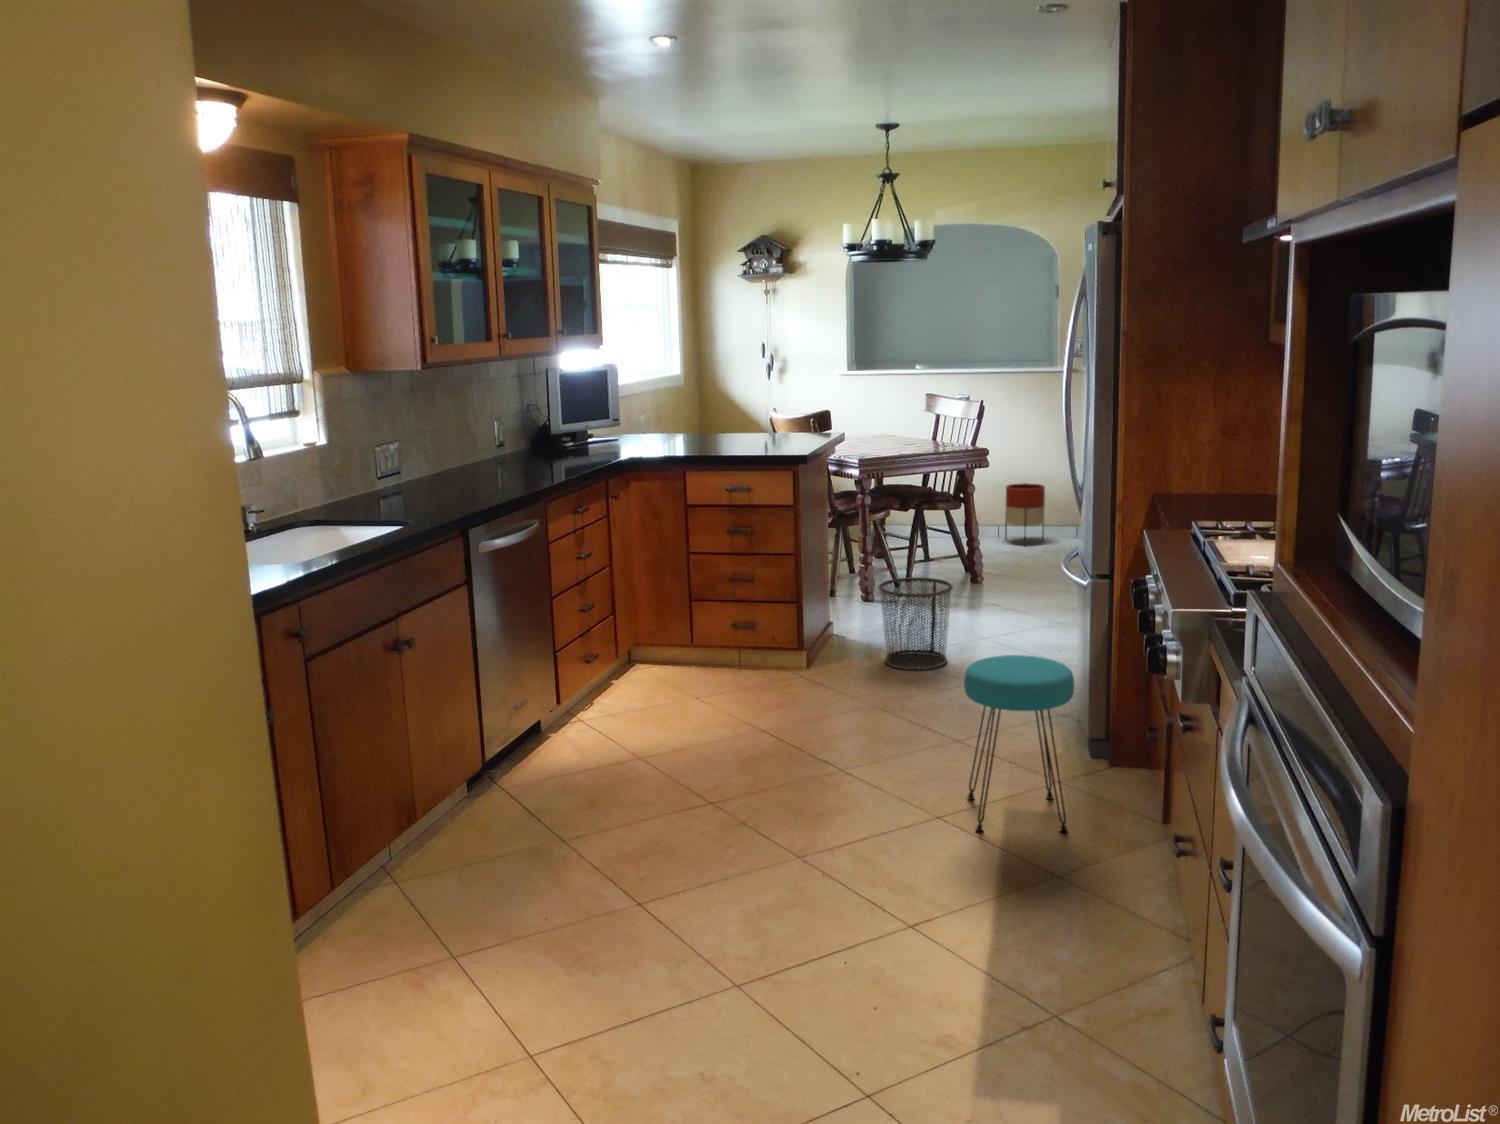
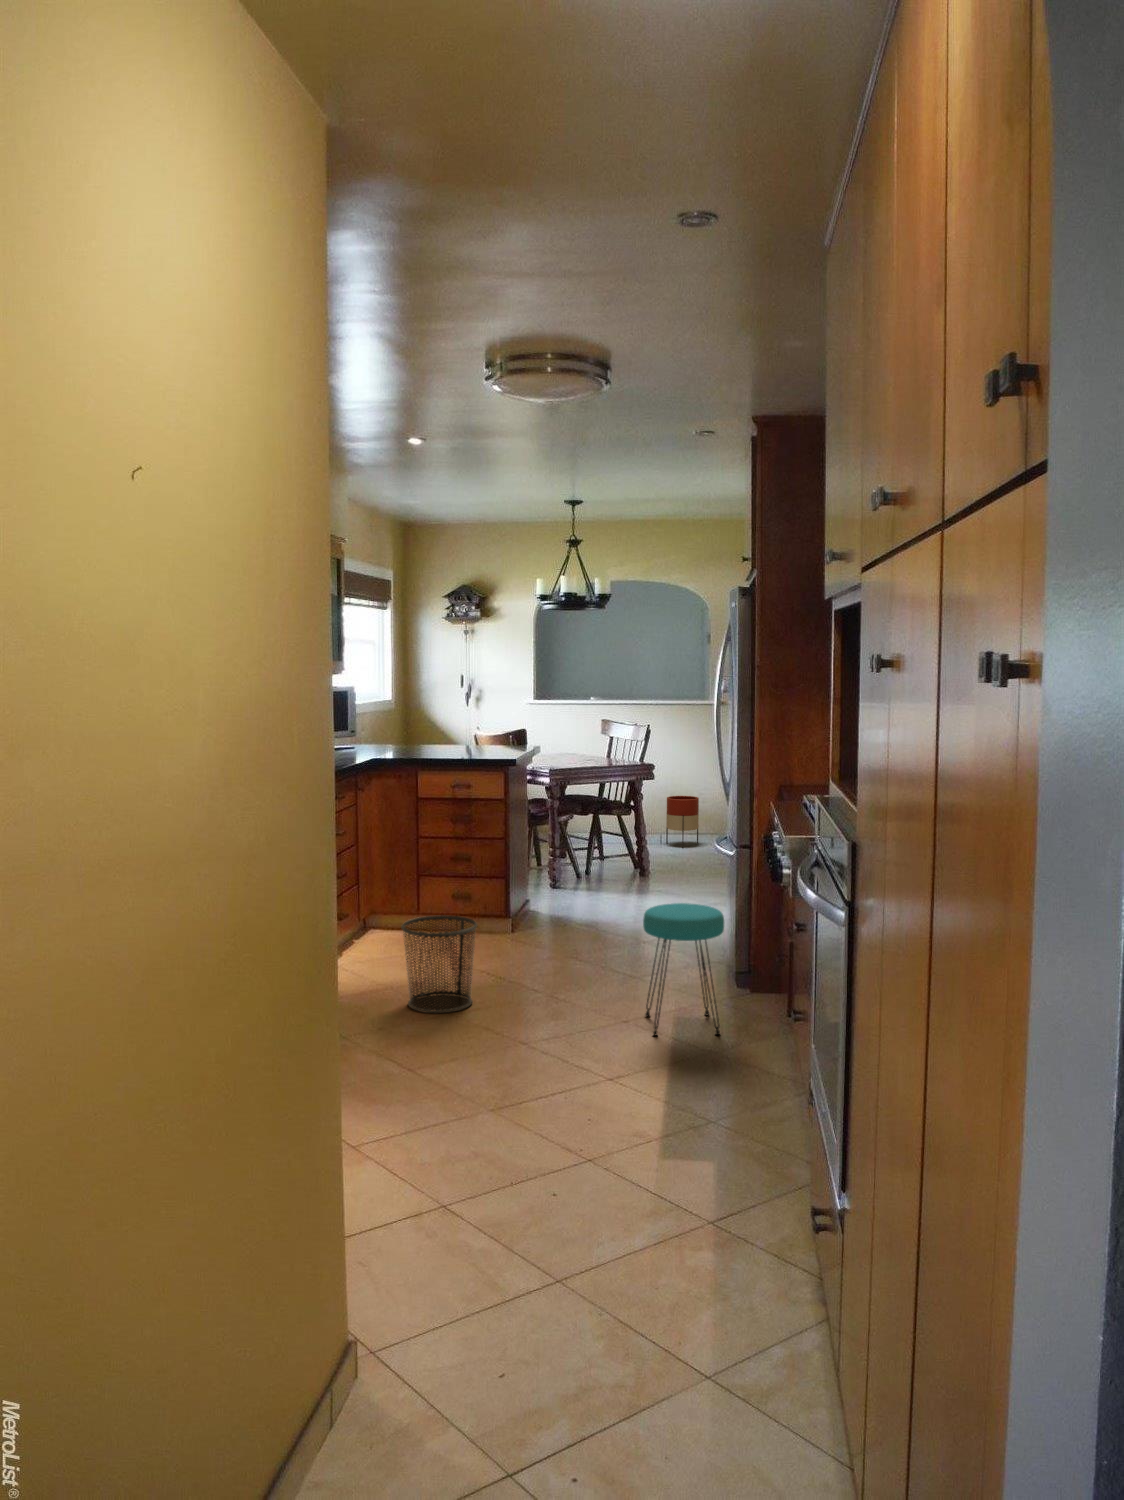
trash can: present [879,577,953,670] -> present [401,915,477,1013]

